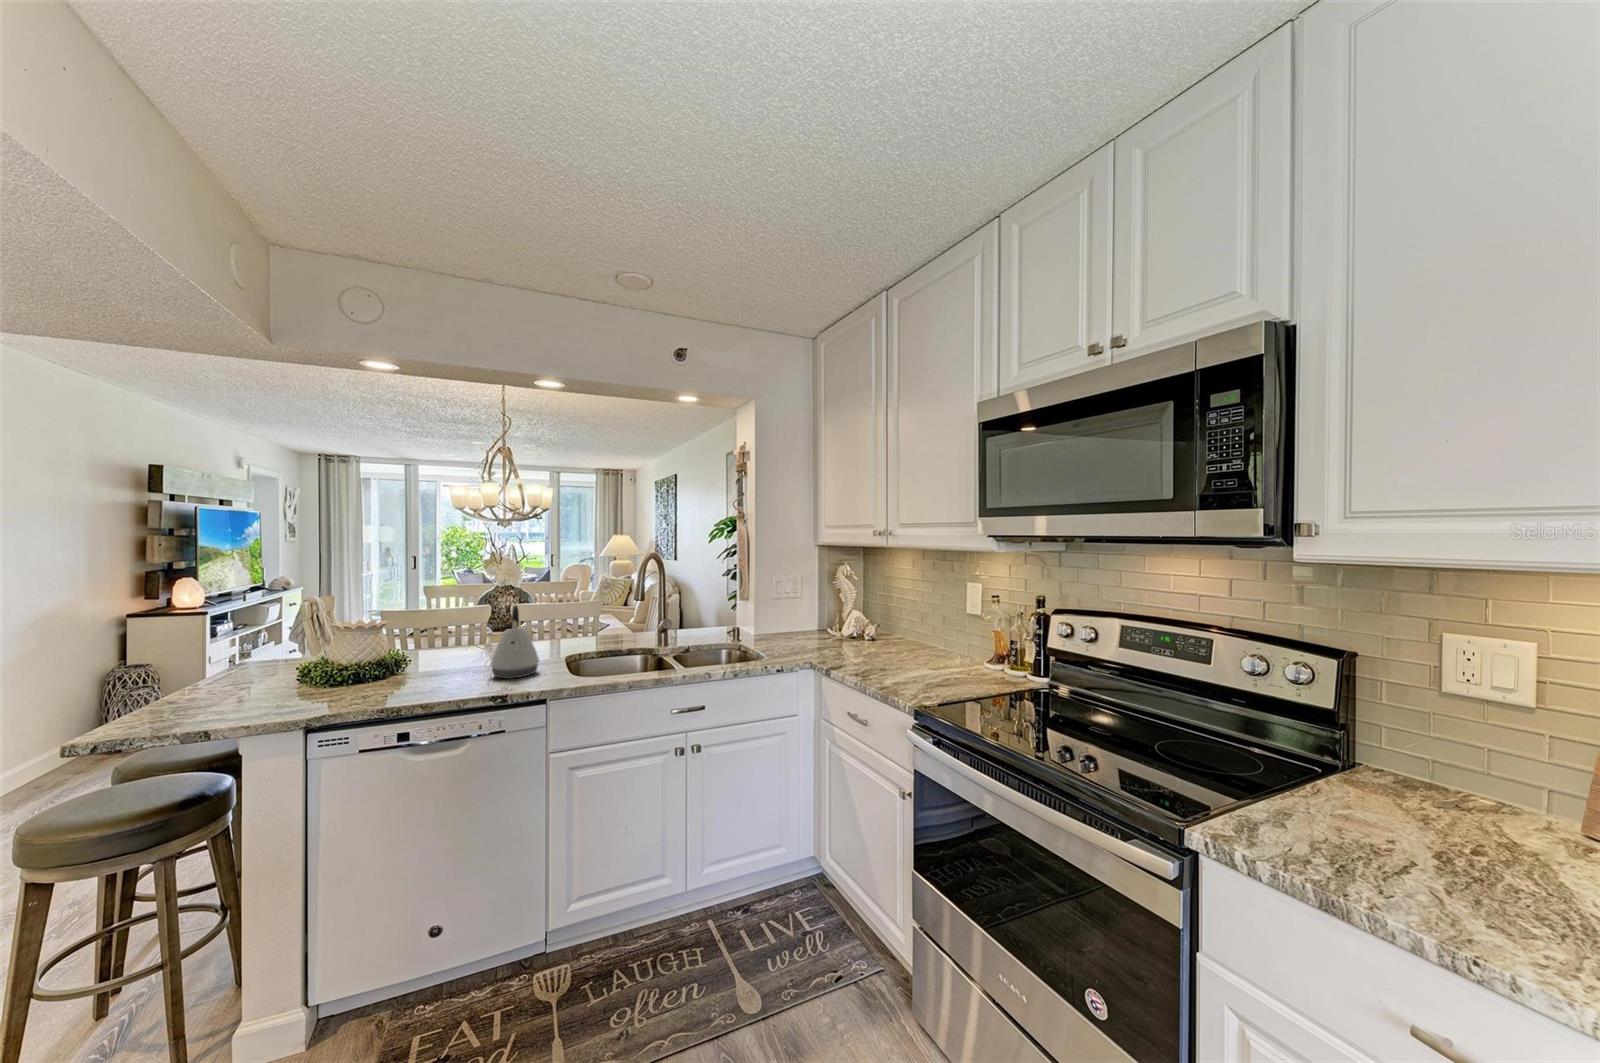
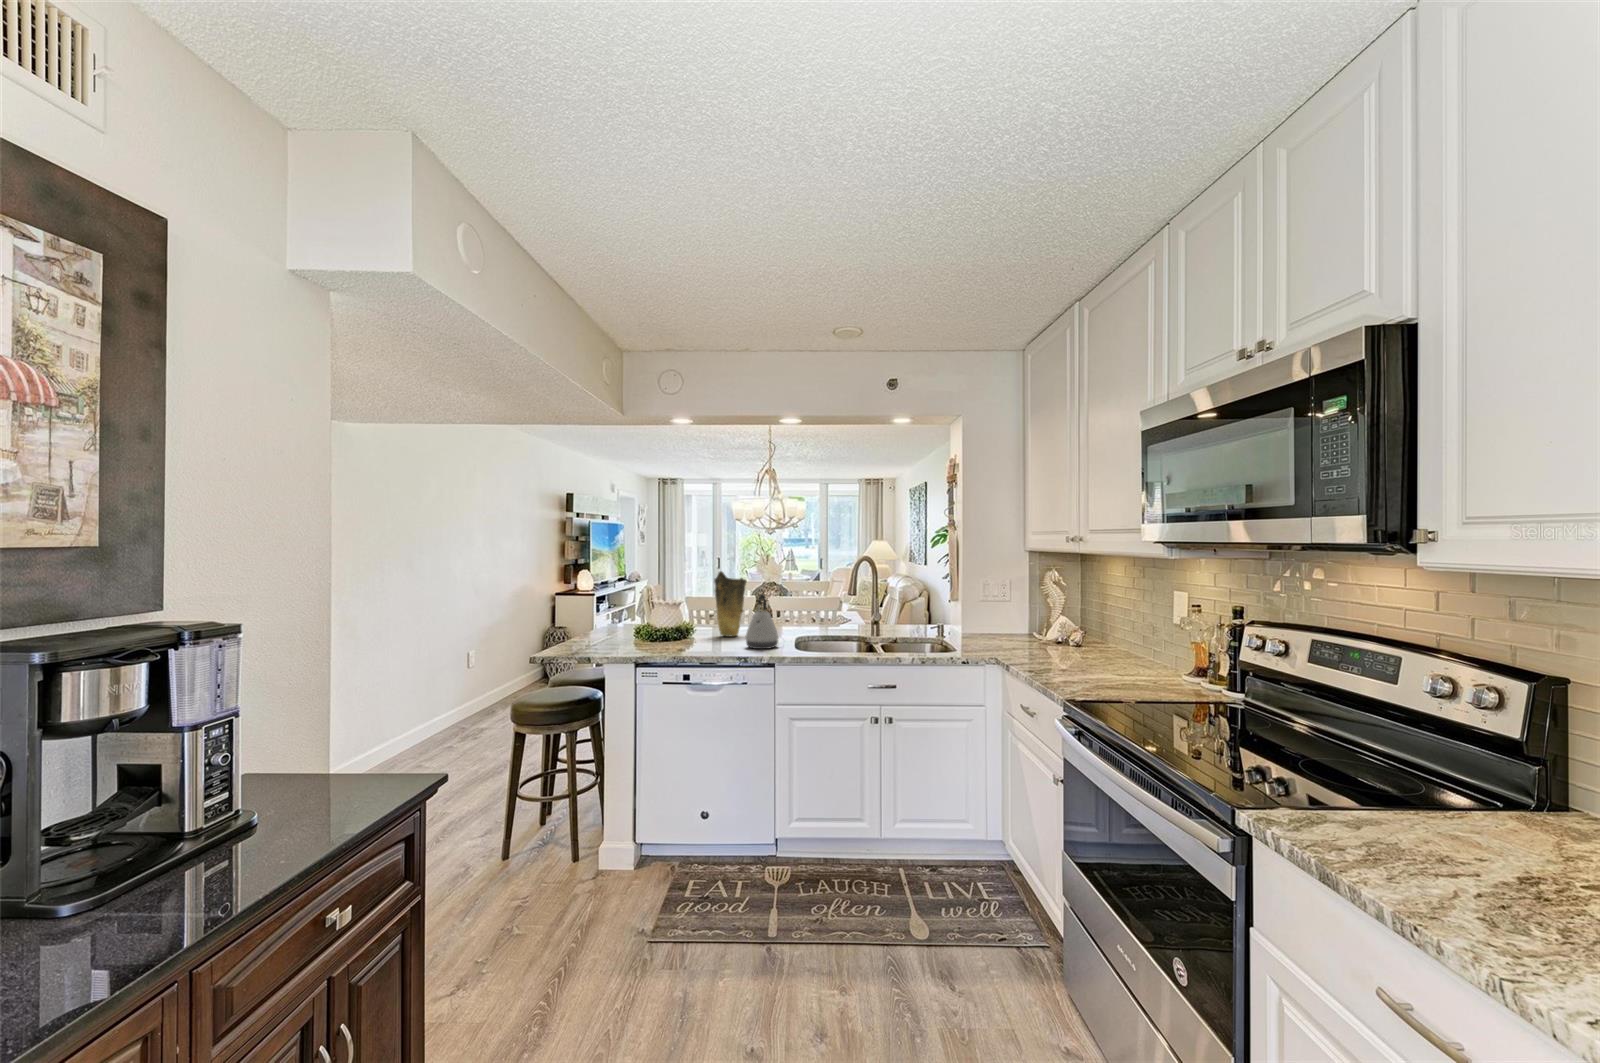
vase: none [432,577,481,662] -> present [714,571,747,637]

